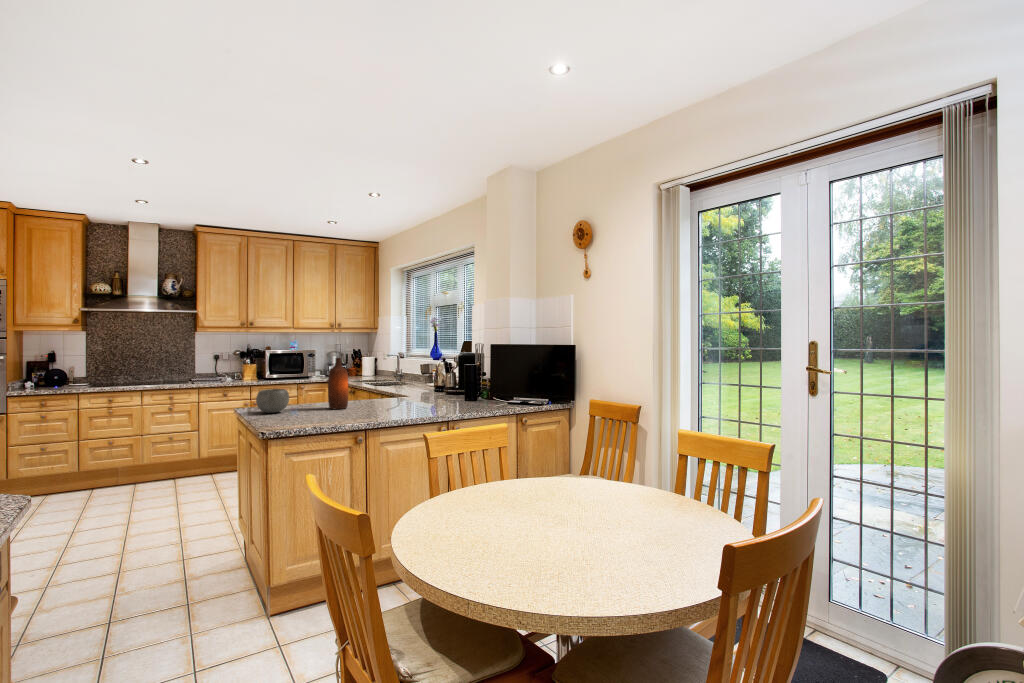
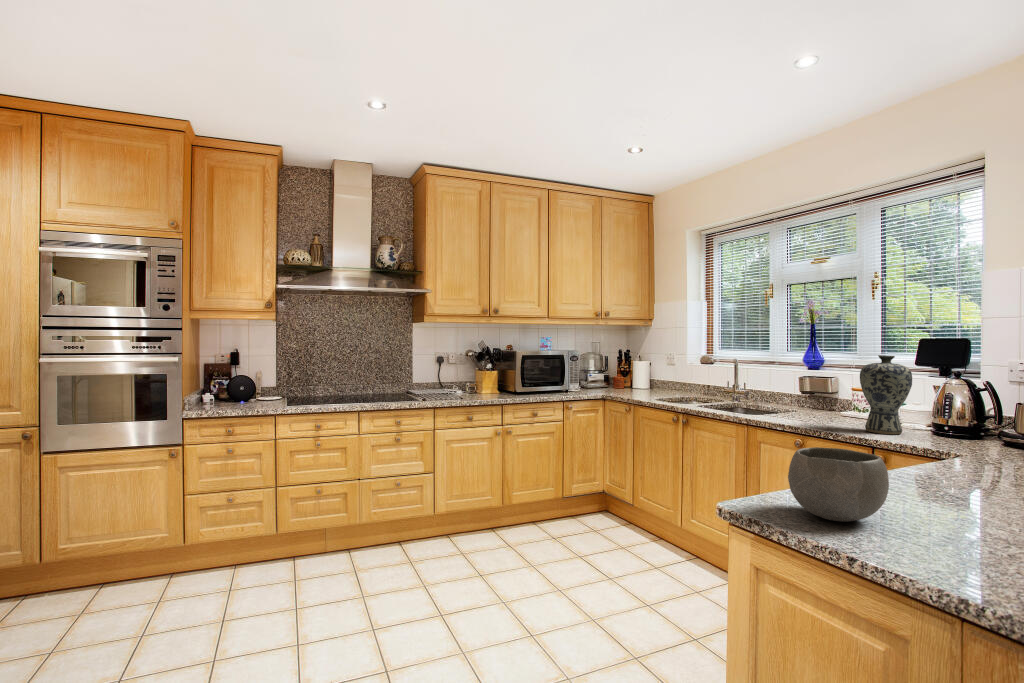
vase: none [407,353,429,393] -> present [860,355,912,434]
bottle: present [328,358,348,409] -> none [918,364,985,505]

